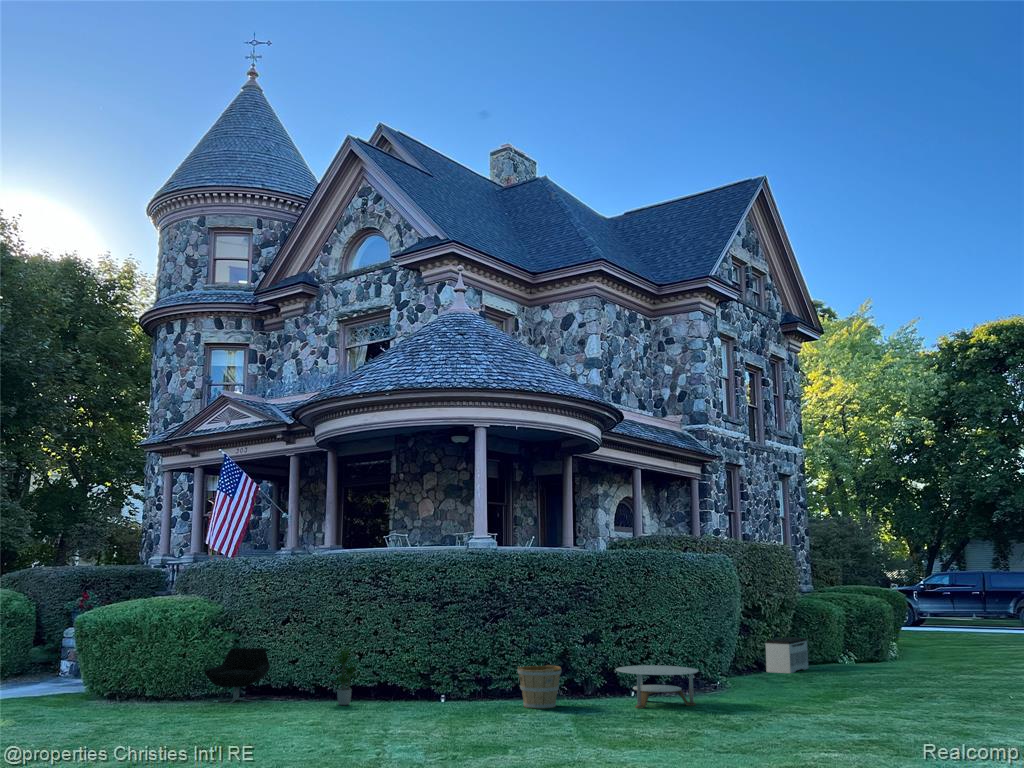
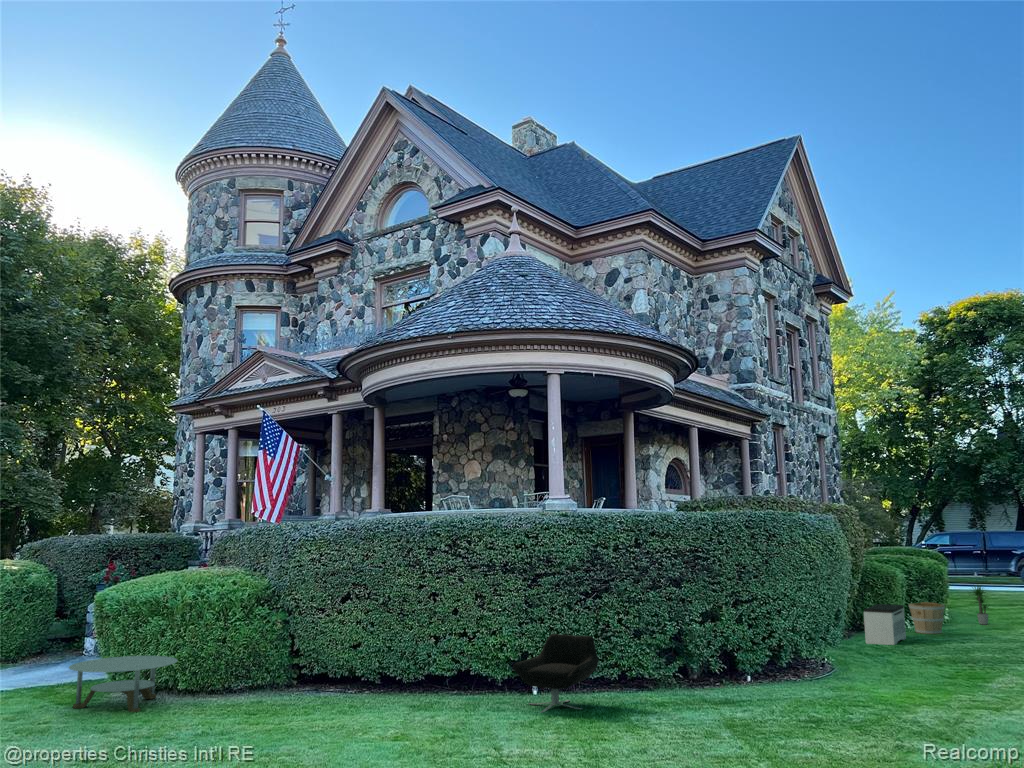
lounge chair: present [205,648,270,704] -> present [513,634,599,712]
potted plant: present [334,649,357,705] -> present [969,585,989,625]
wooden bucket: present [518,665,561,709] -> present [909,602,945,634]
round table: present [616,665,698,709] -> present [69,656,178,712]

